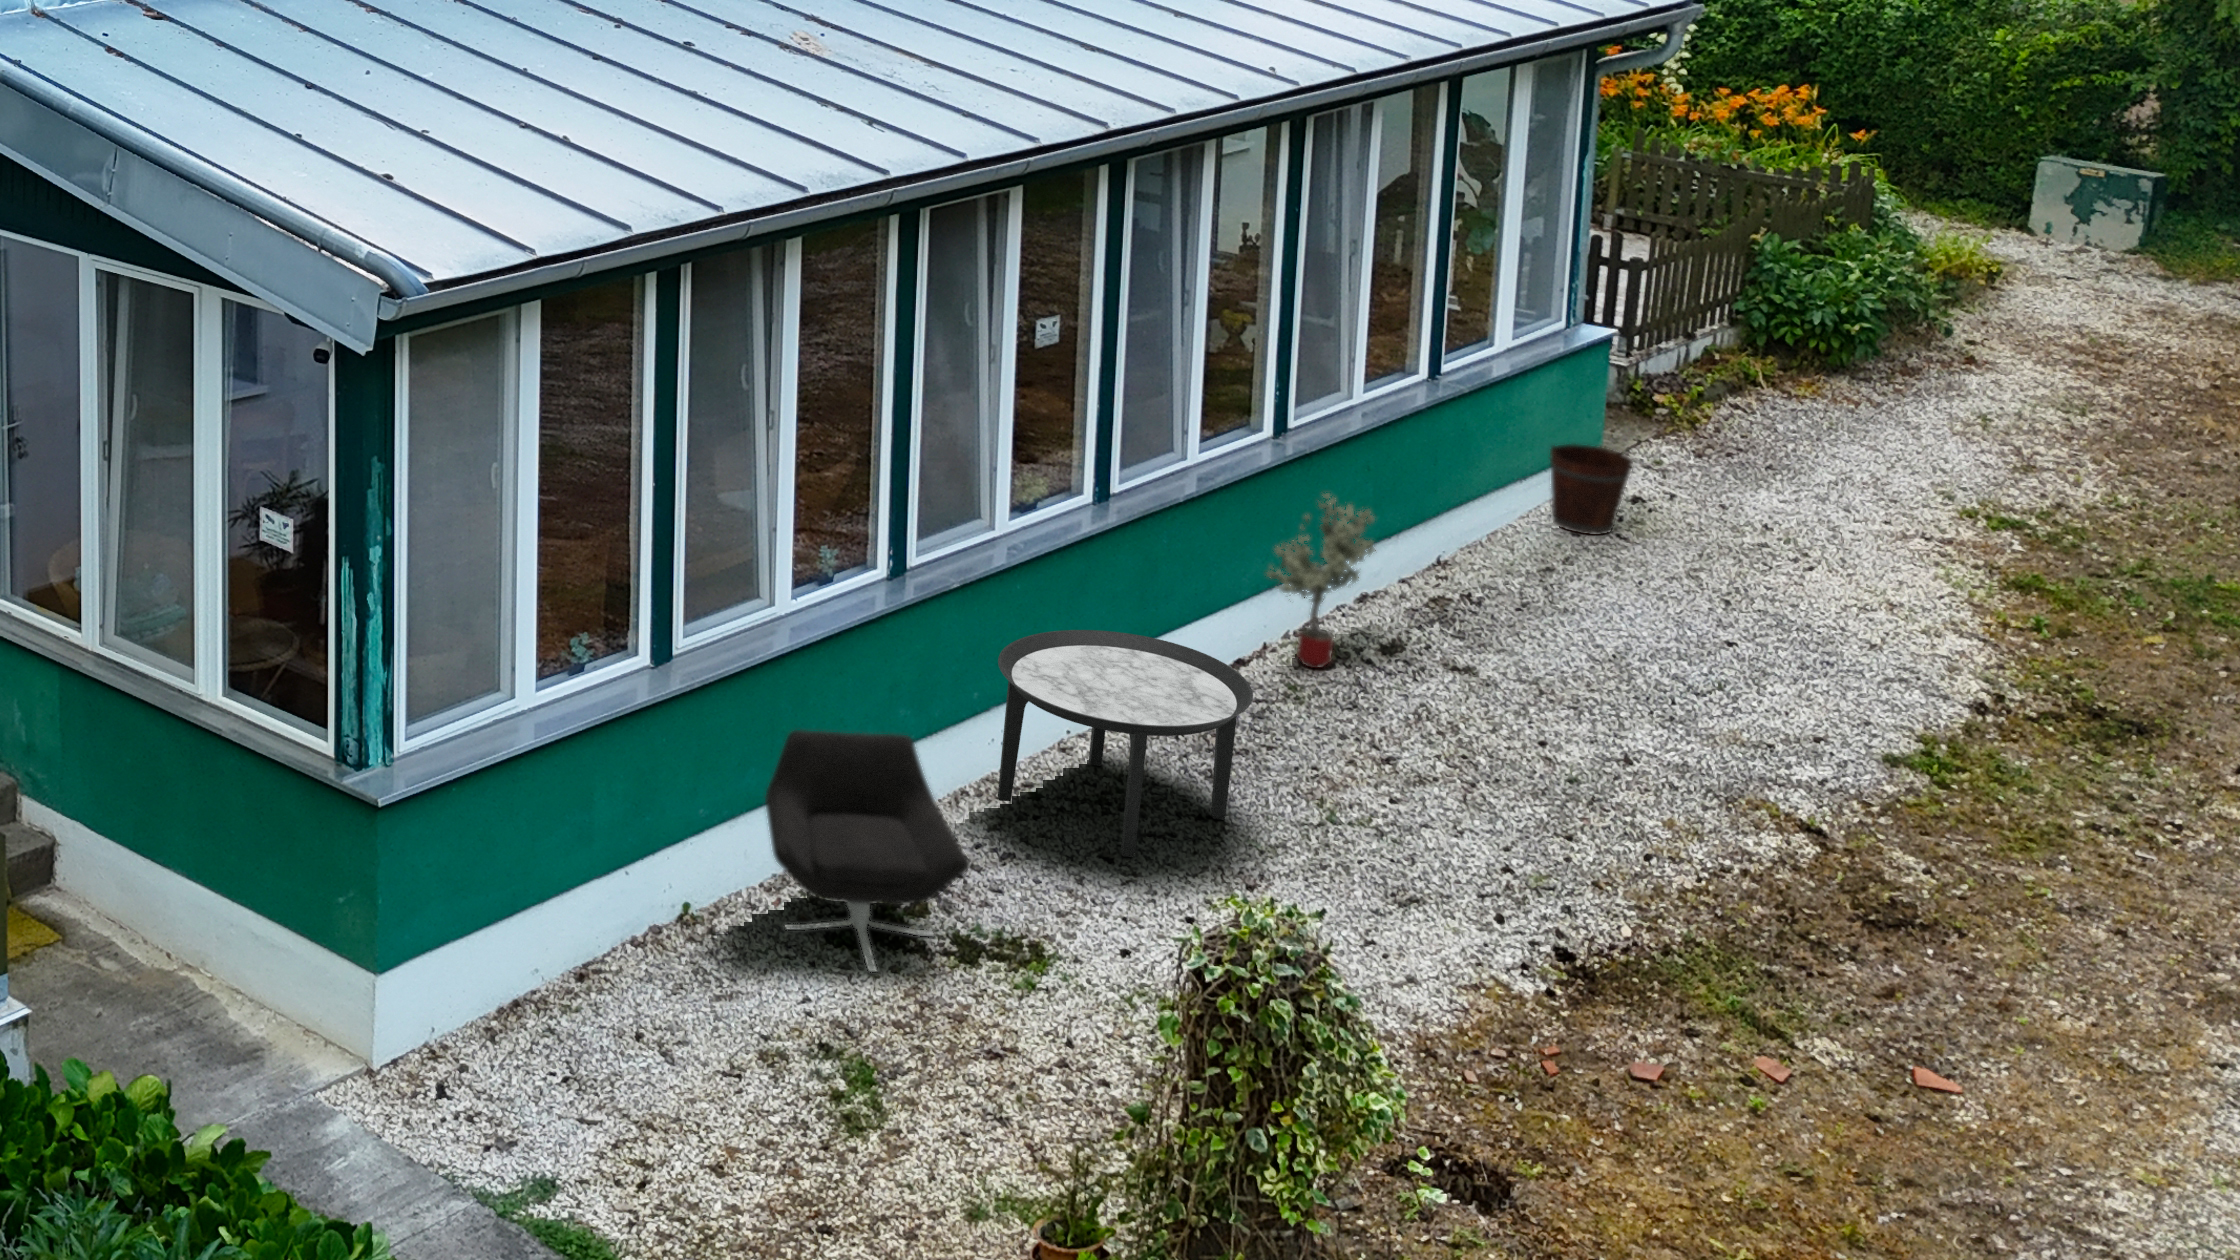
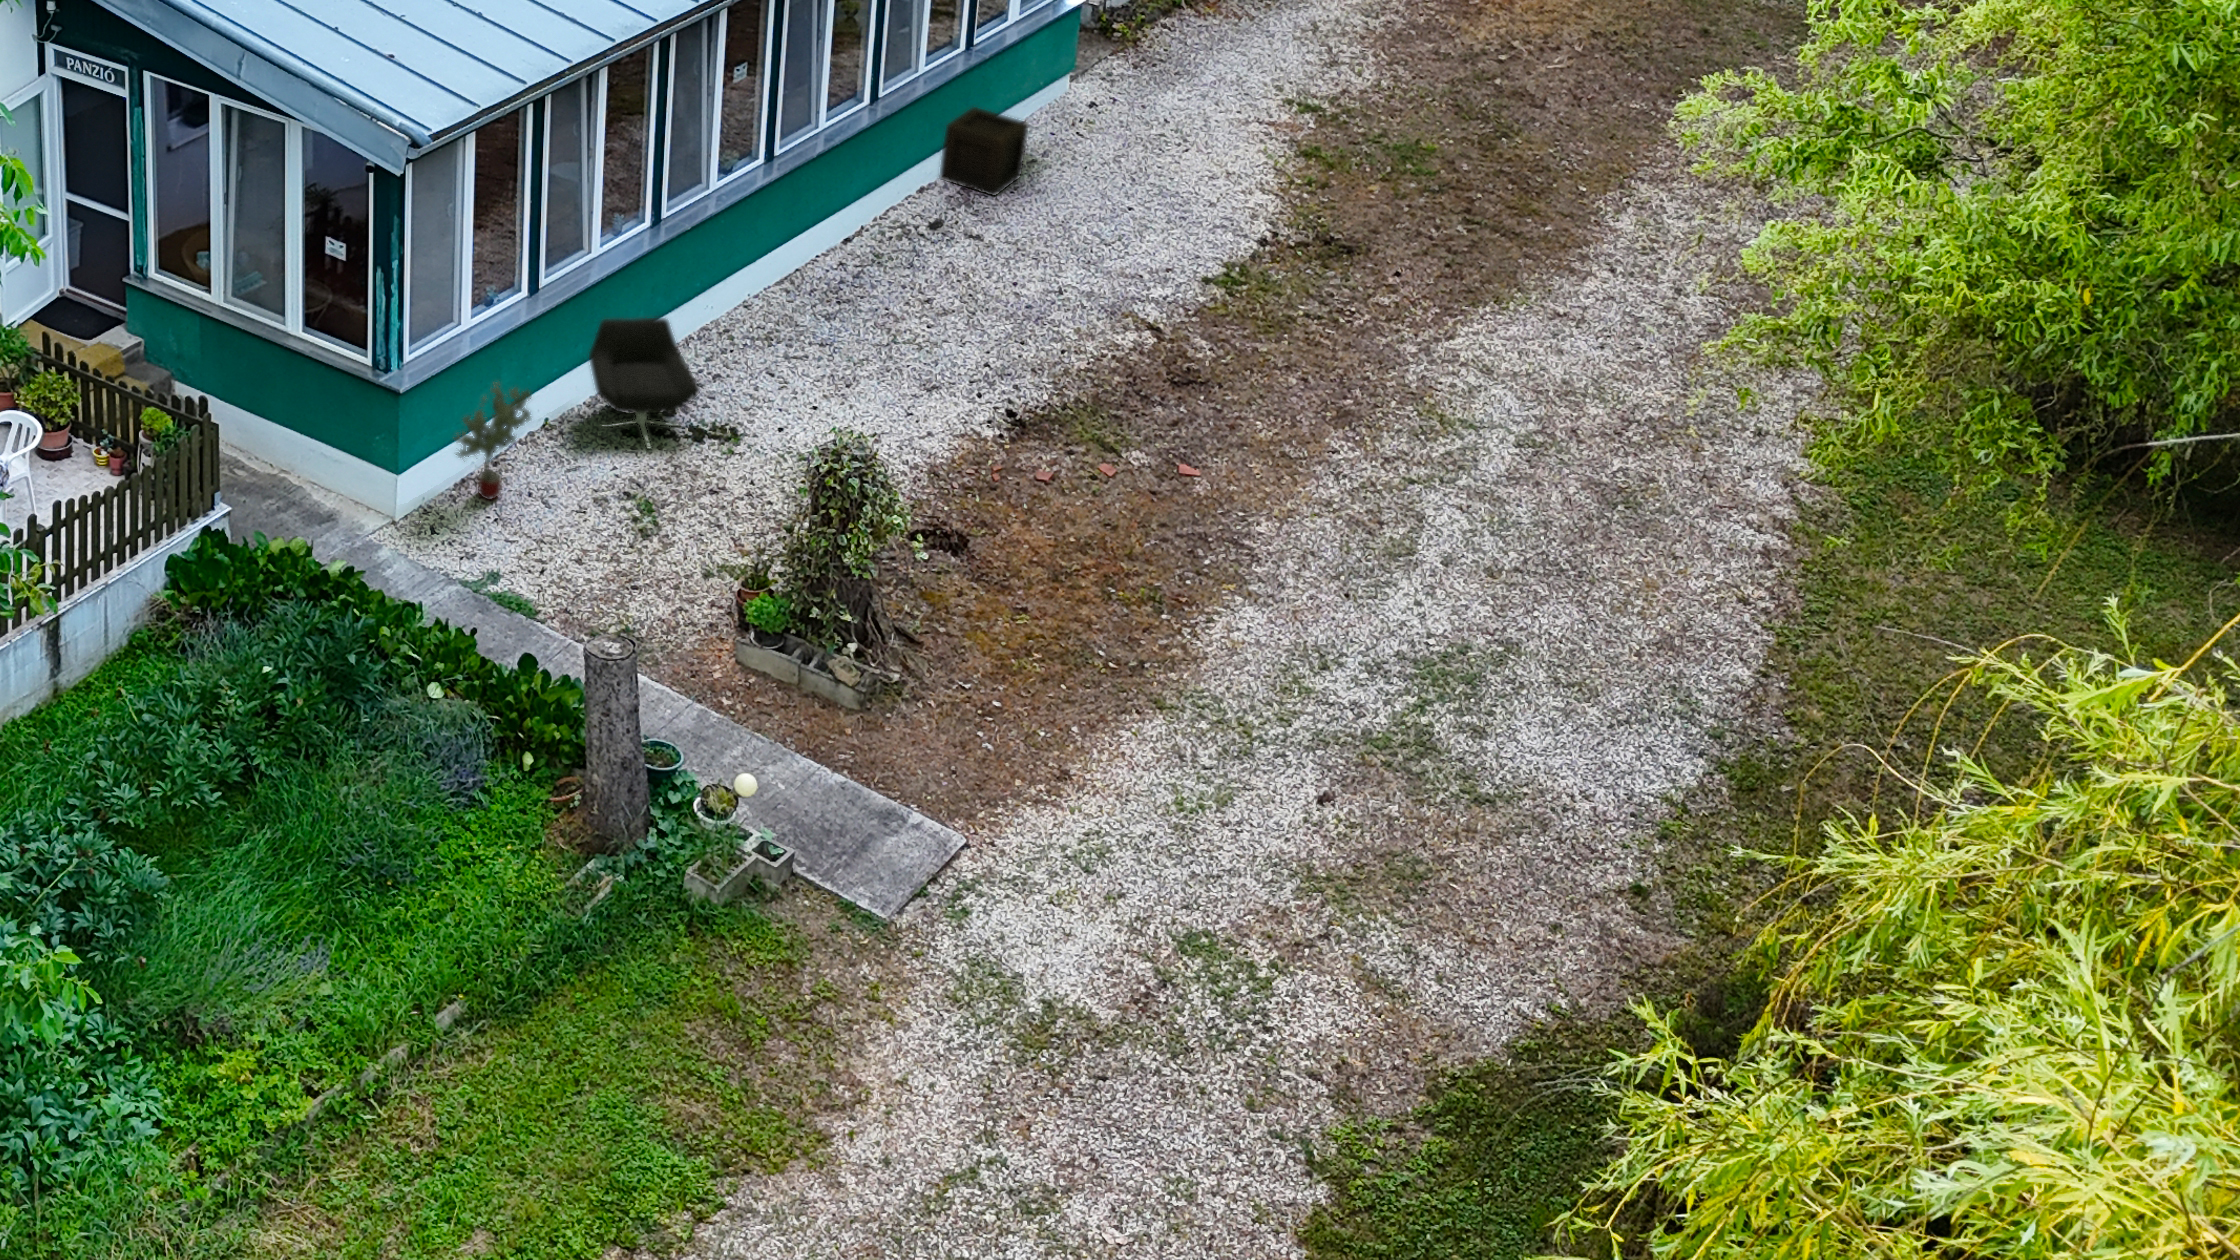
bucket: present [1550,444,1632,535] -> none [1041,75,1089,131]
wooden crate: none [1389,473,1541,616] -> present [940,107,1028,195]
potted tree: present [1267,494,1376,668] -> present [455,382,531,499]
round table: present [998,630,1253,857] -> none [713,240,853,371]

